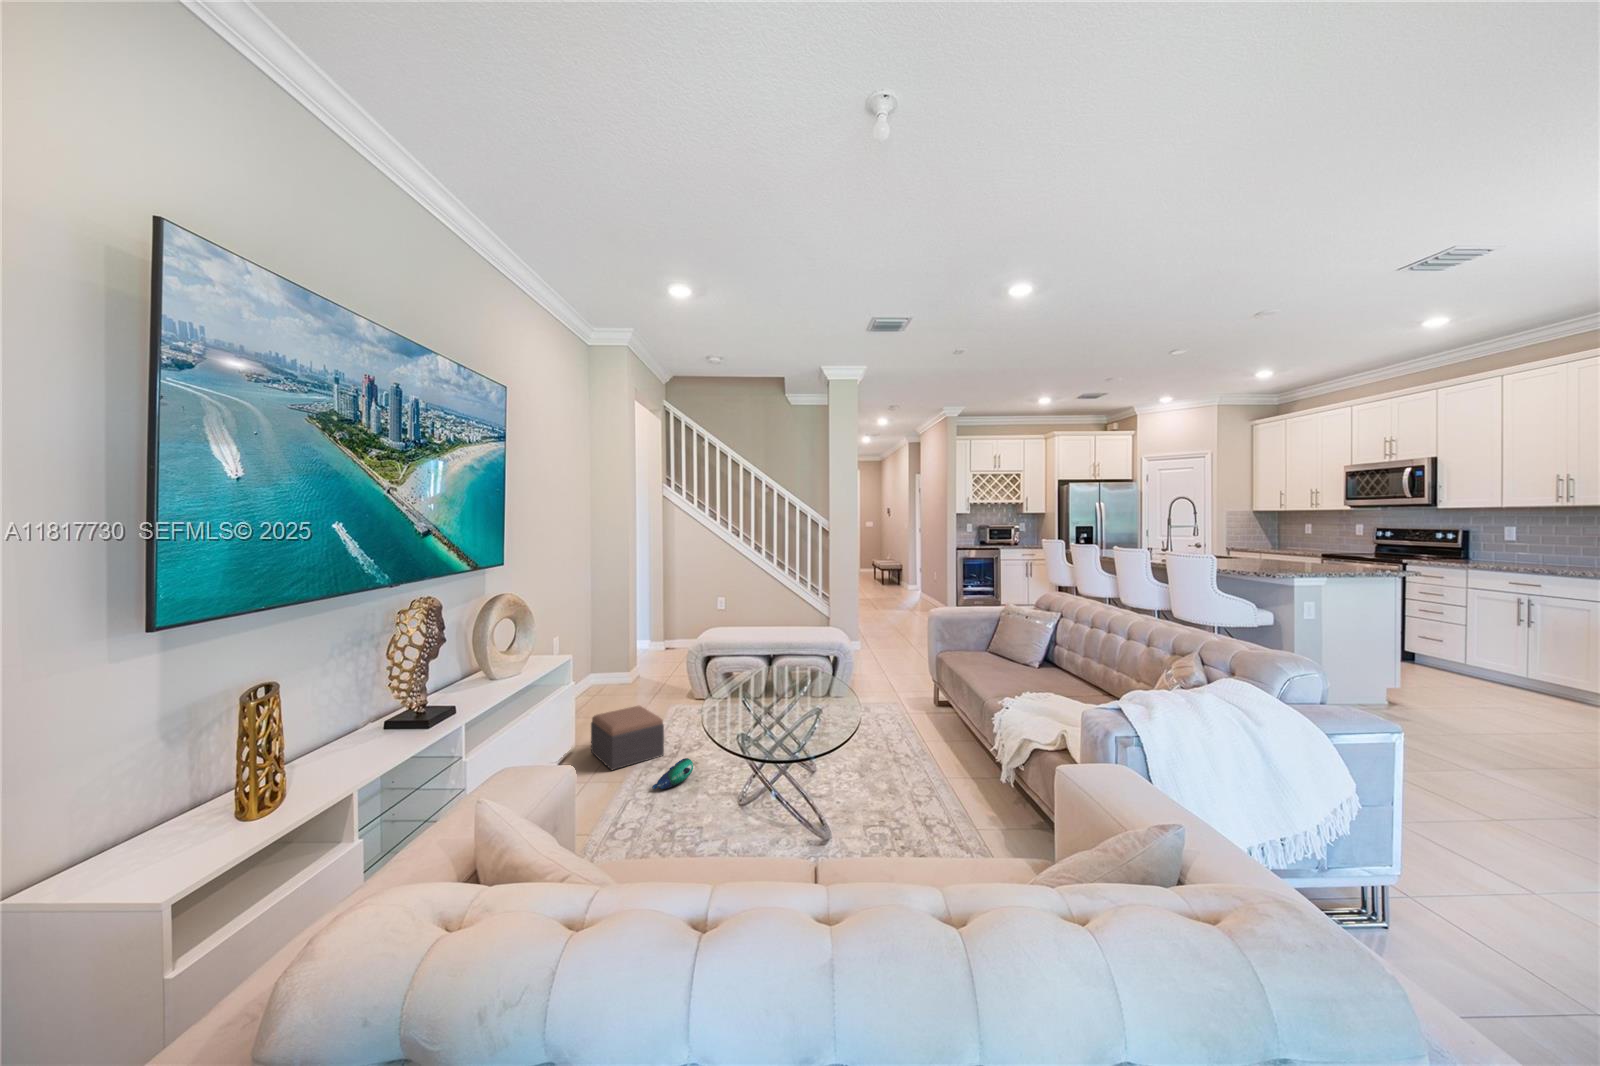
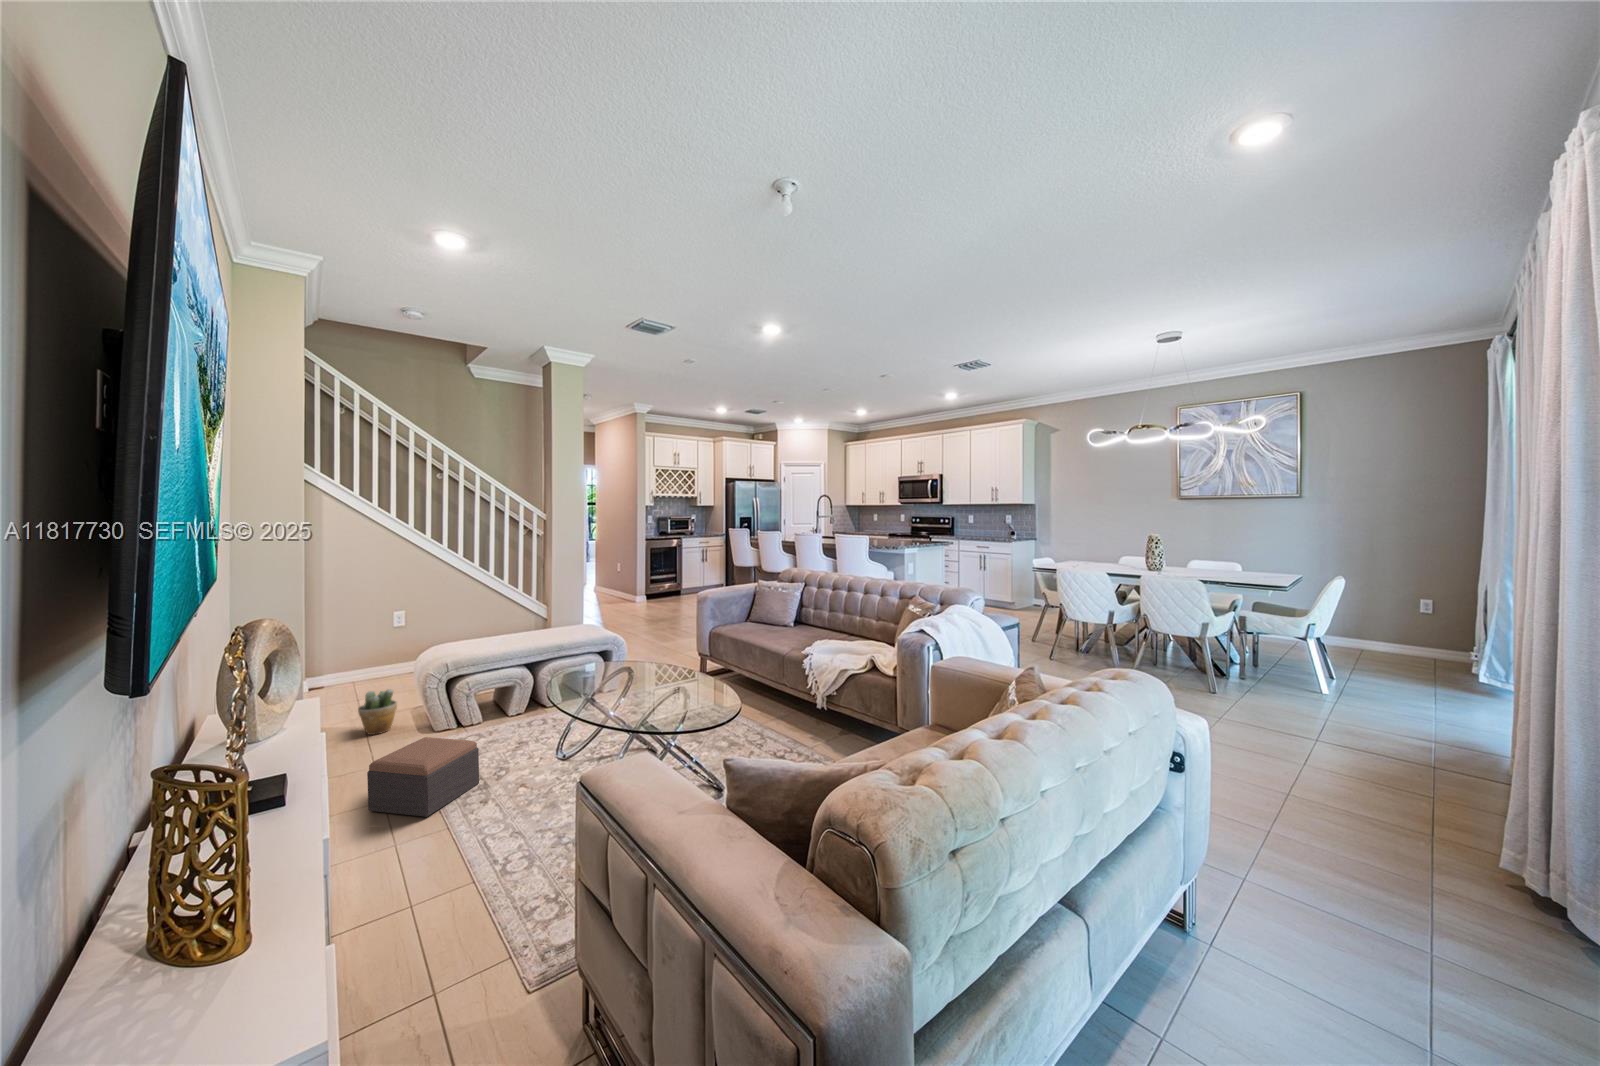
potted plant: none [641,661,667,697] -> present [358,689,397,735]
plush toy: present [652,758,693,789] -> none [509,772,547,814]

